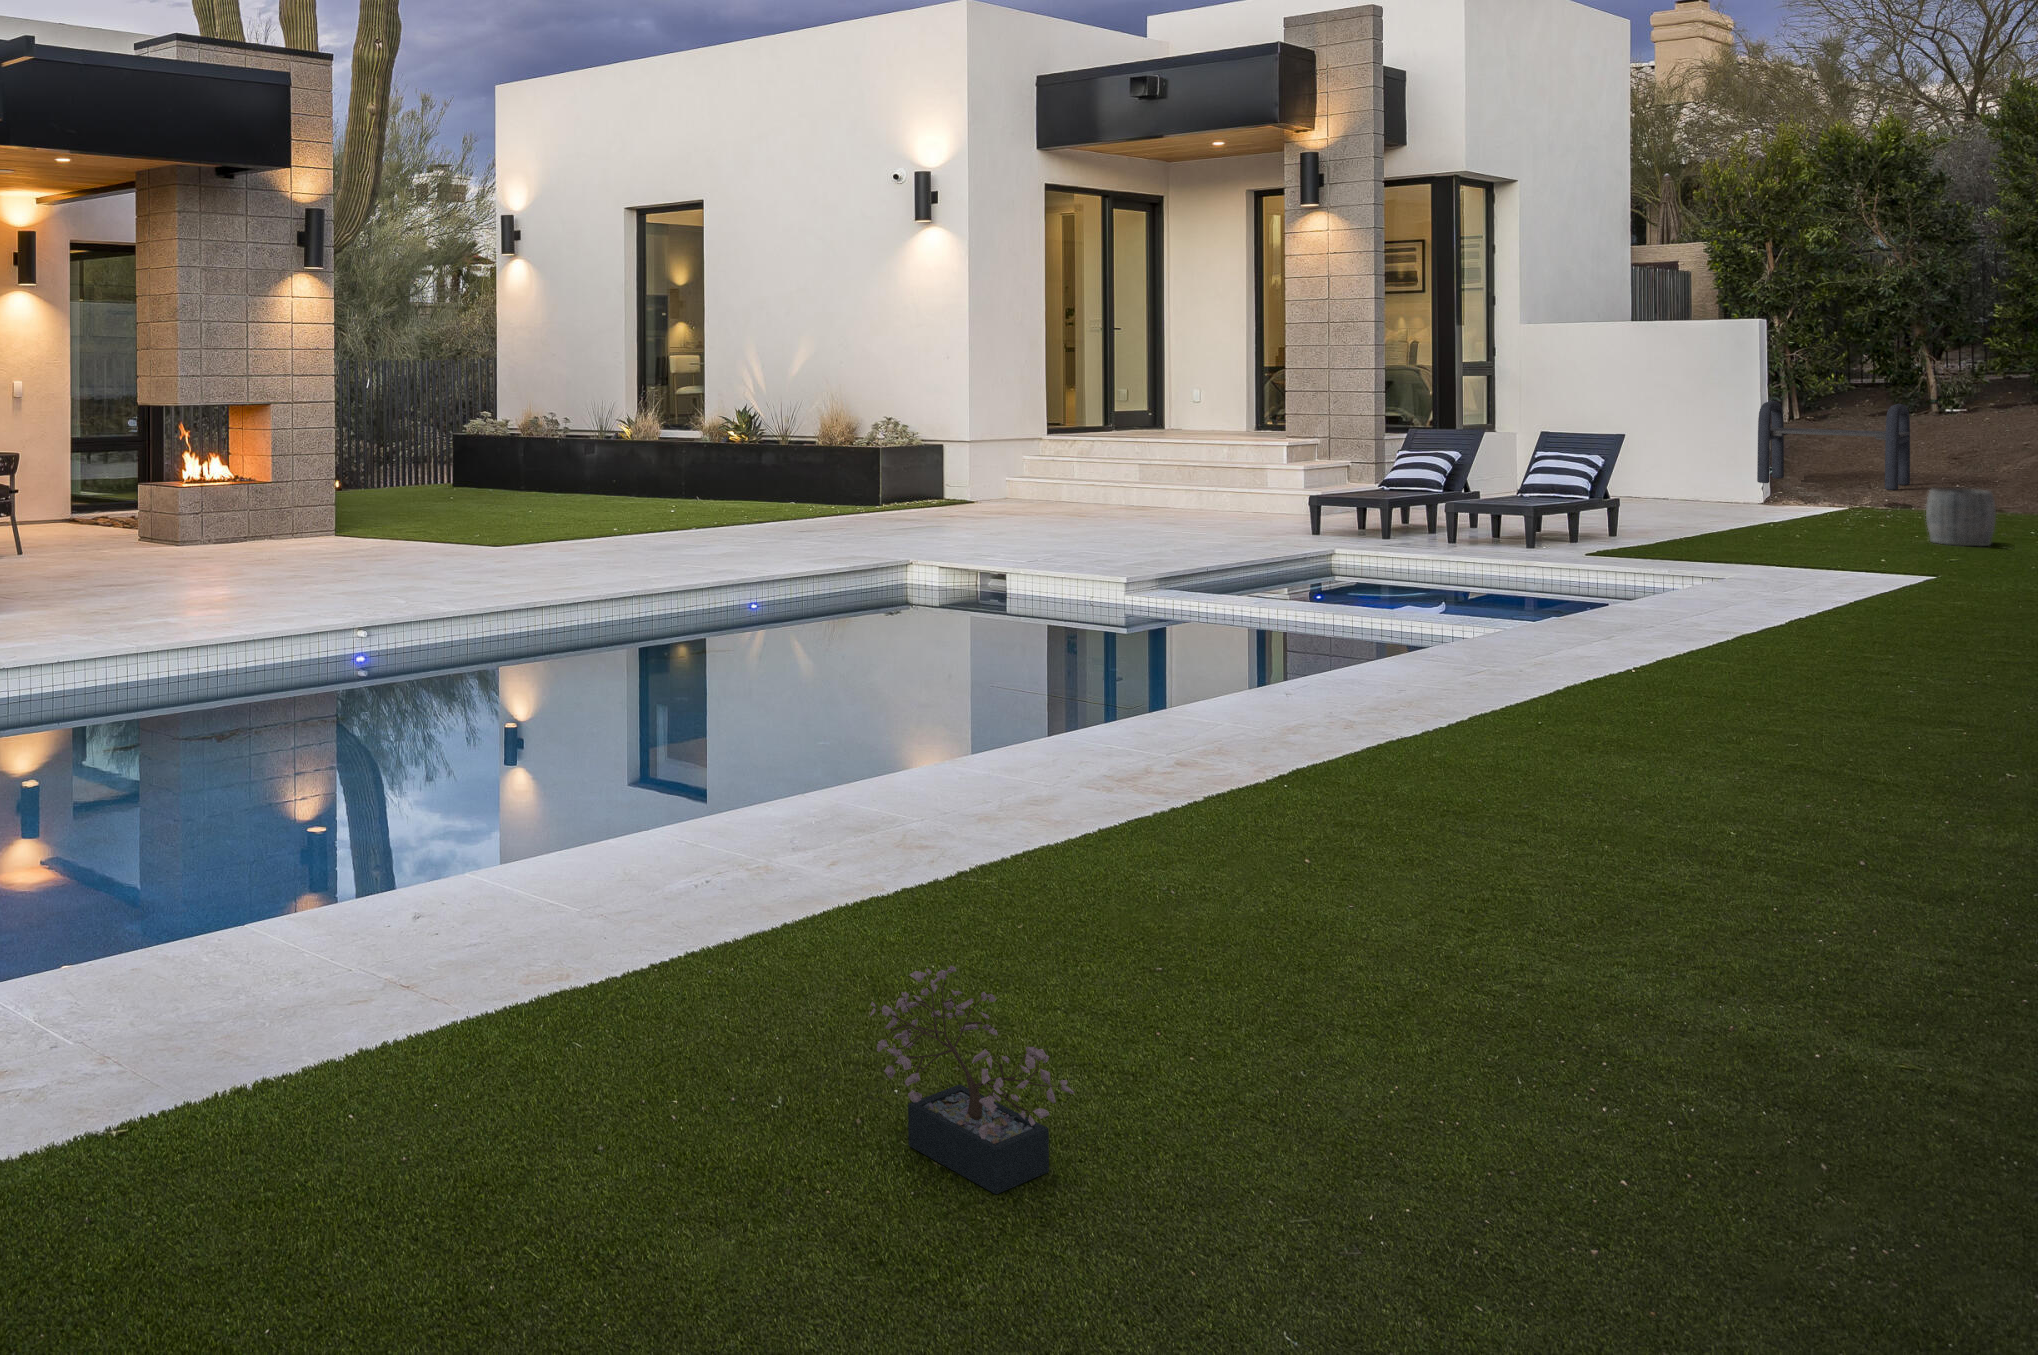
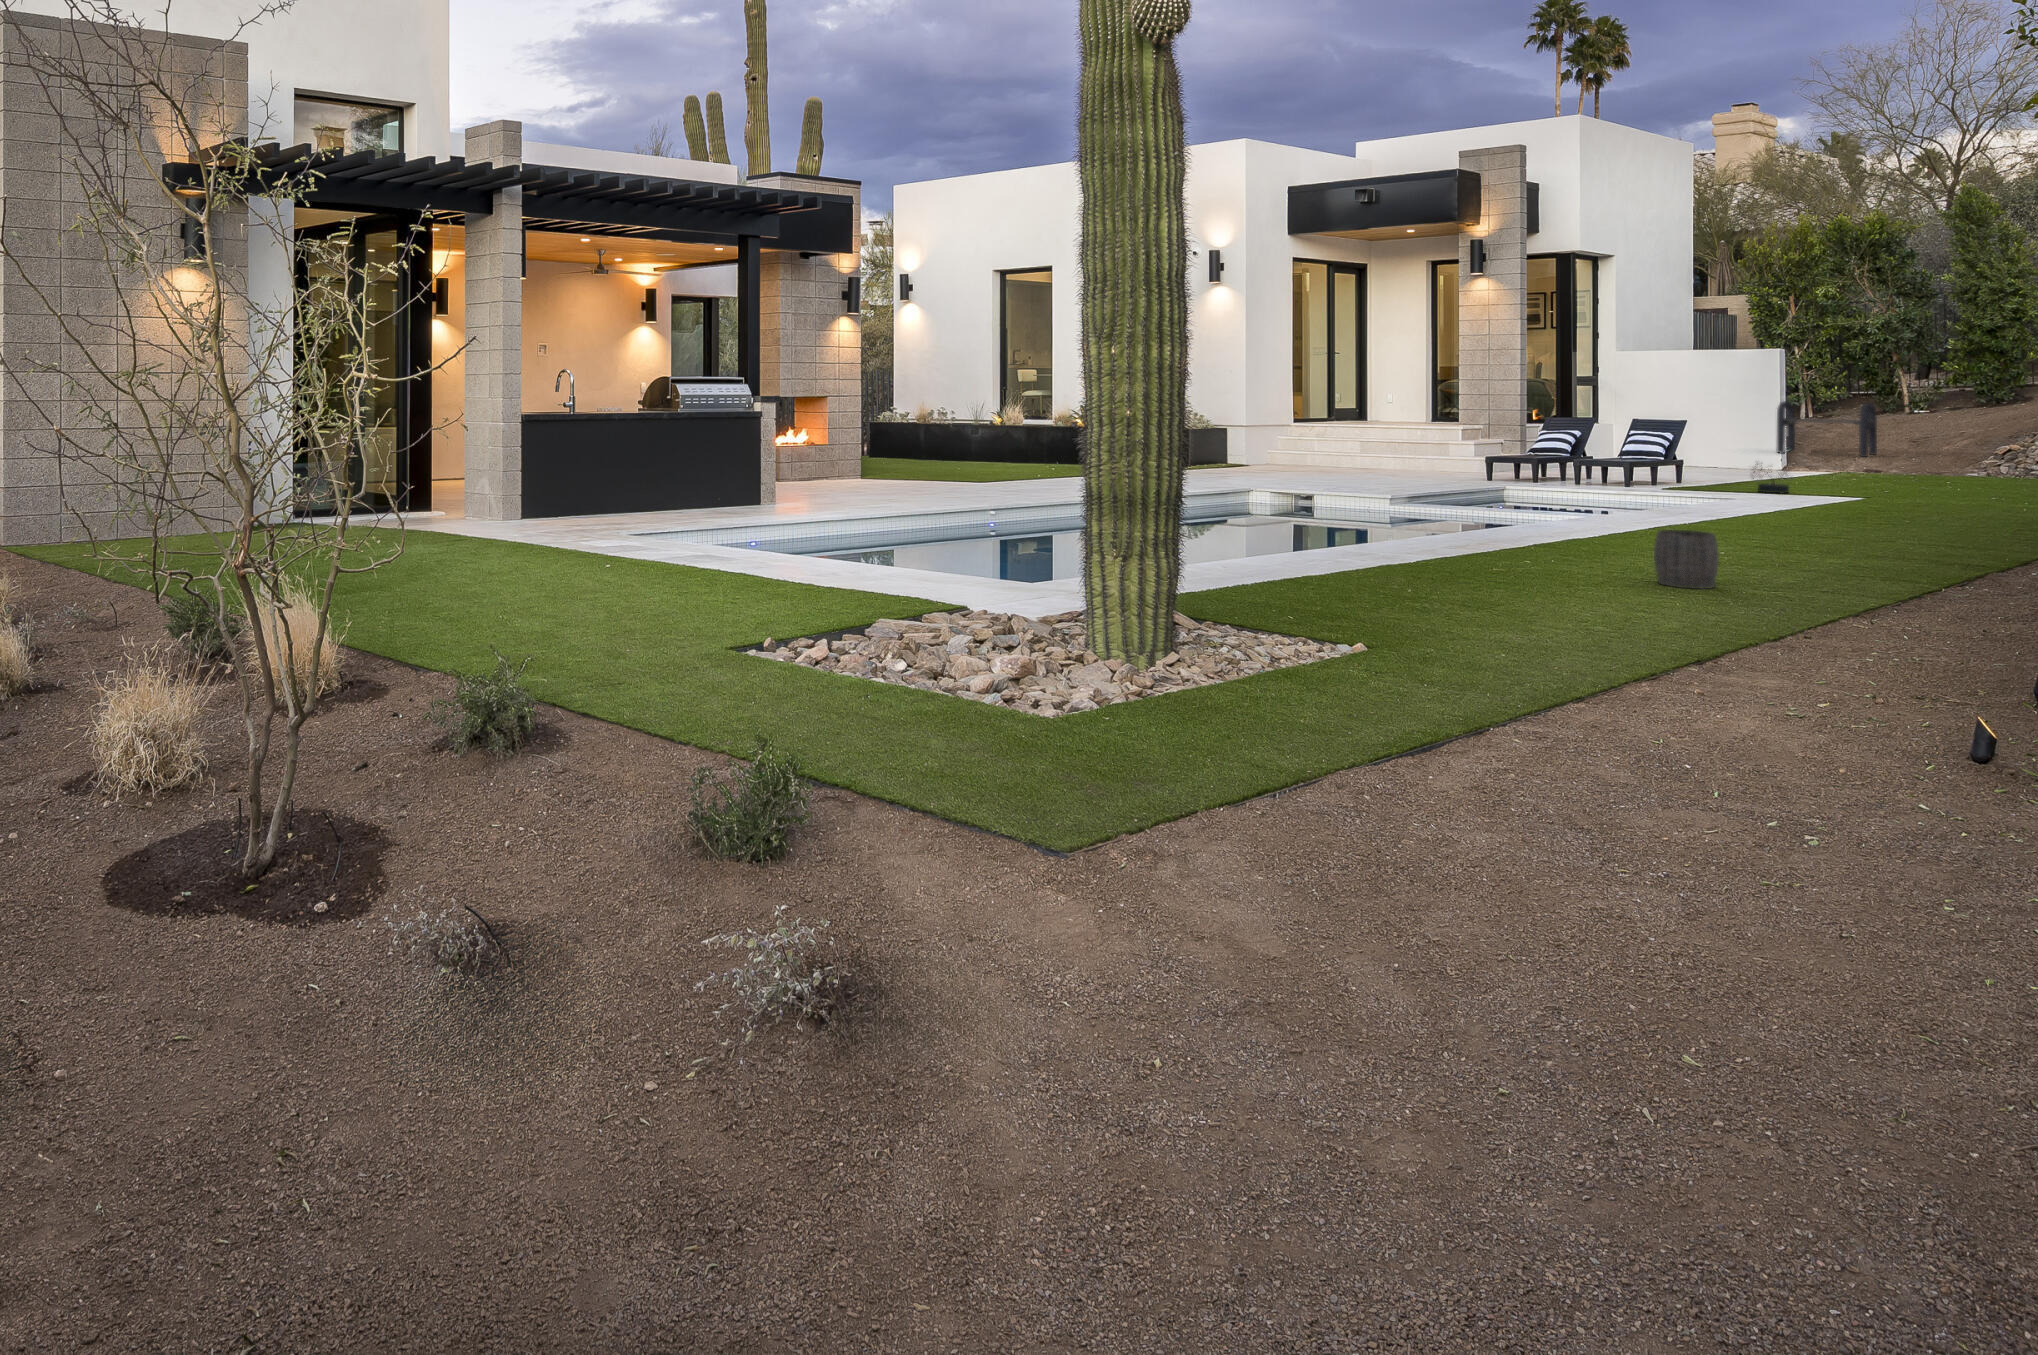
woven basket: present [1926,488,1996,546] -> present [1654,530,1719,589]
decorative plant: present [870,966,1074,1194] -> present [1753,463,1789,494]

